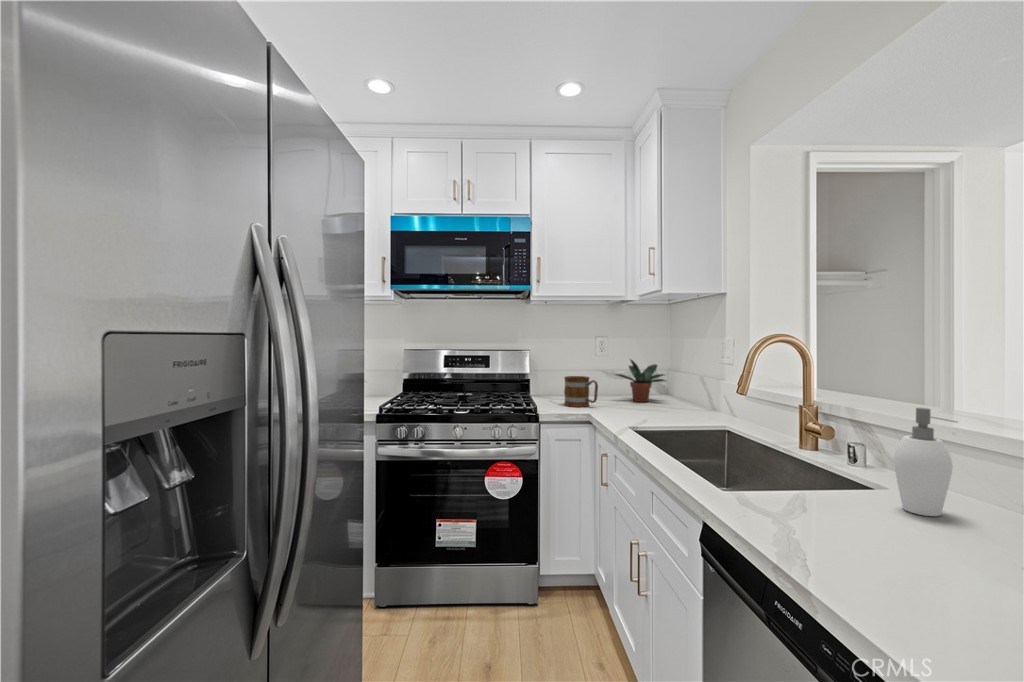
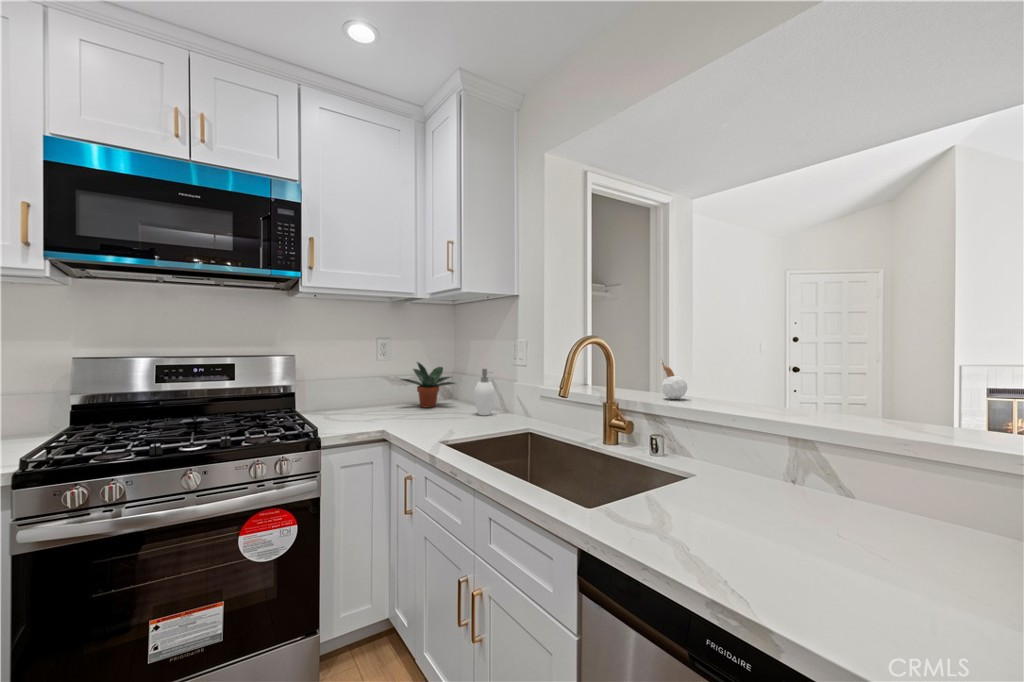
candle: none [848,359,880,404] -> present [661,360,687,399]
mug: present [564,376,598,407] -> none [347,384,390,422]
soap dispenser: present [894,408,957,516] -> present [474,369,495,415]

